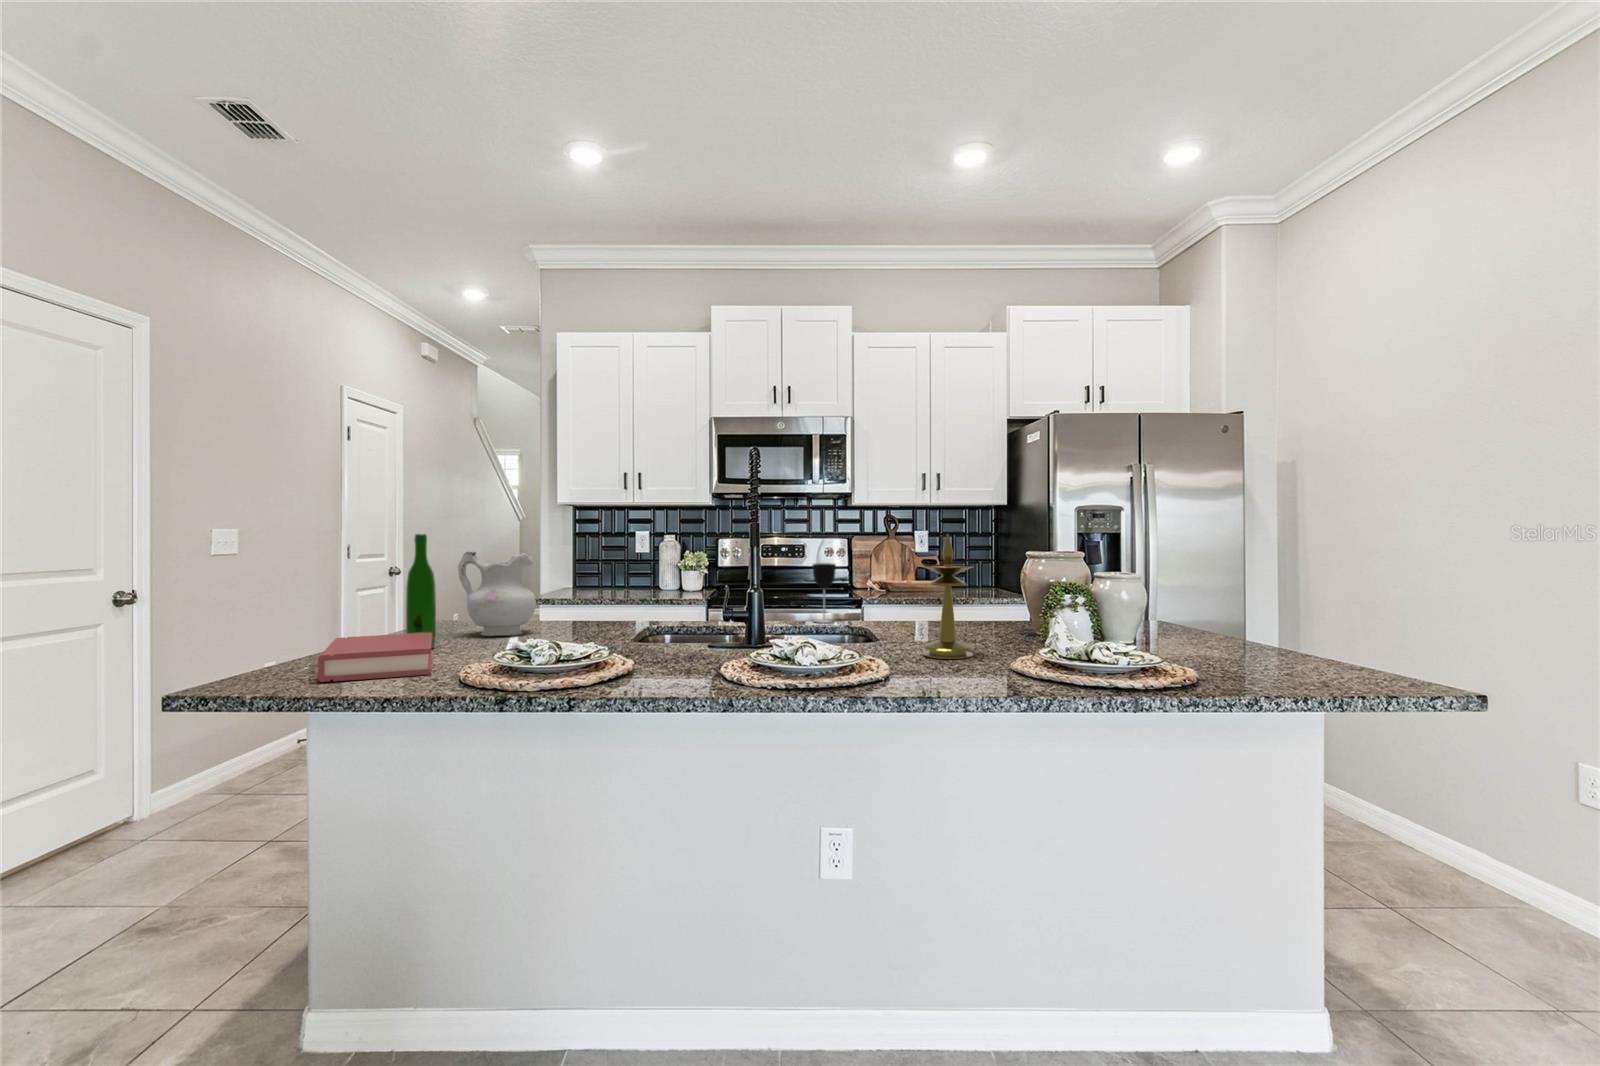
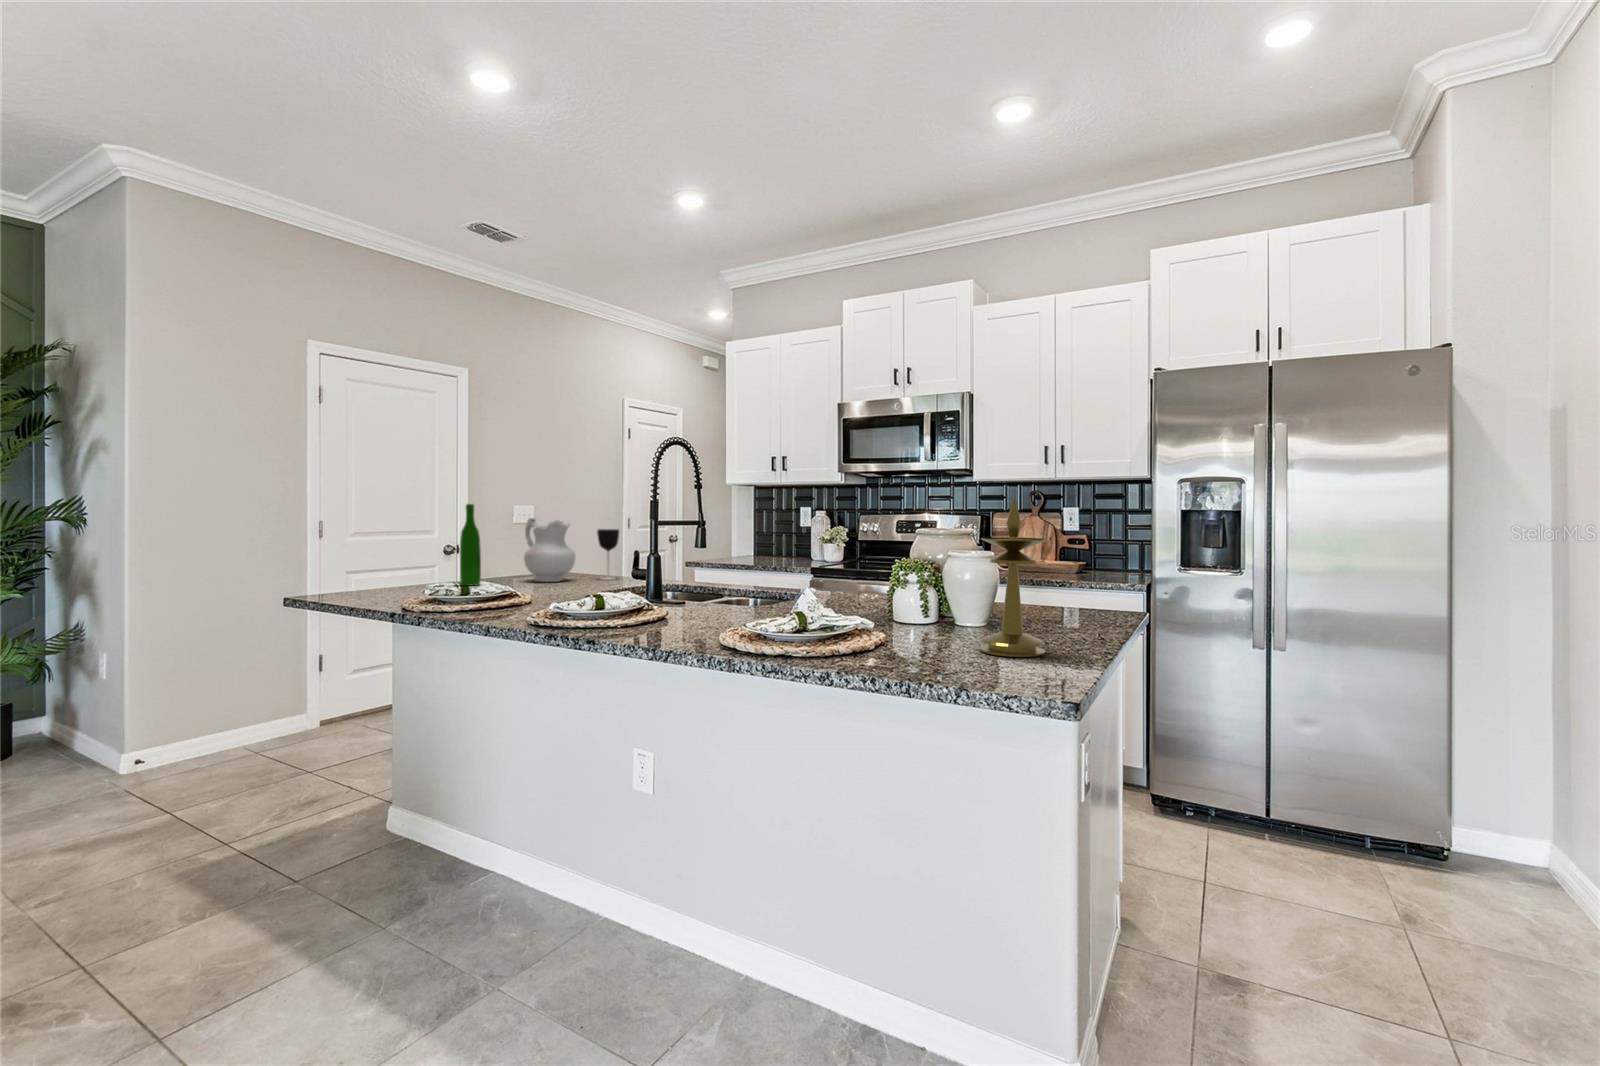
candlestick: present [922,534,973,659] -> present [979,498,1047,657]
wine glass: present [813,563,836,623] -> present [597,529,619,580]
hardback book: present [318,633,432,682] -> none [346,572,457,598]

